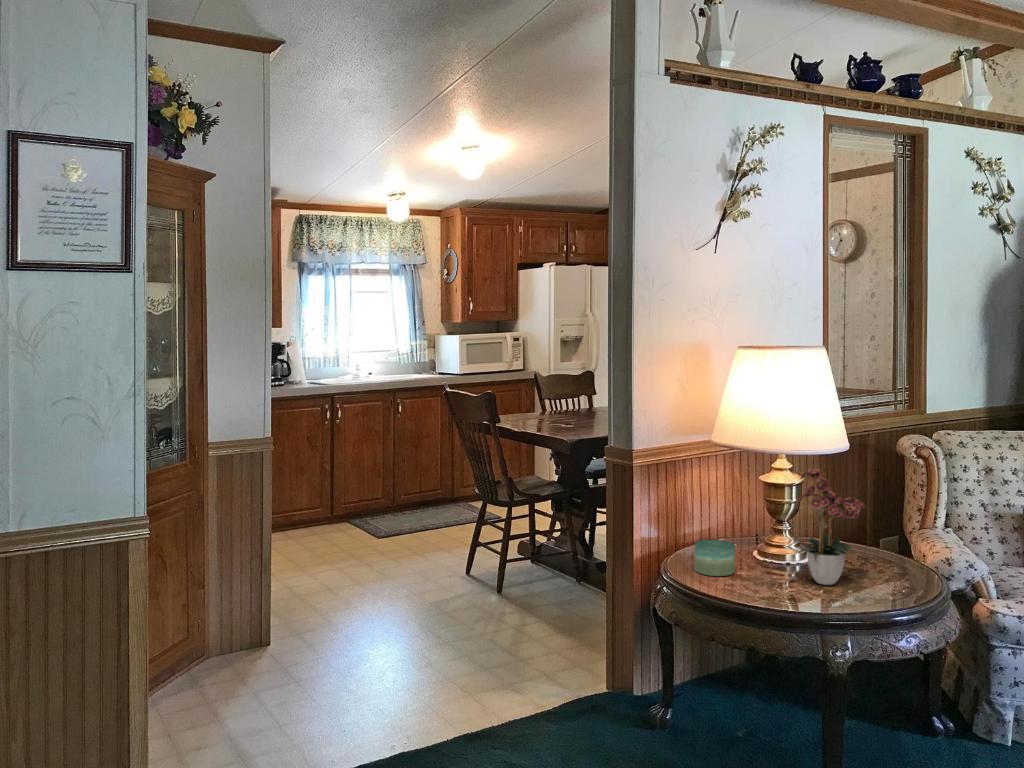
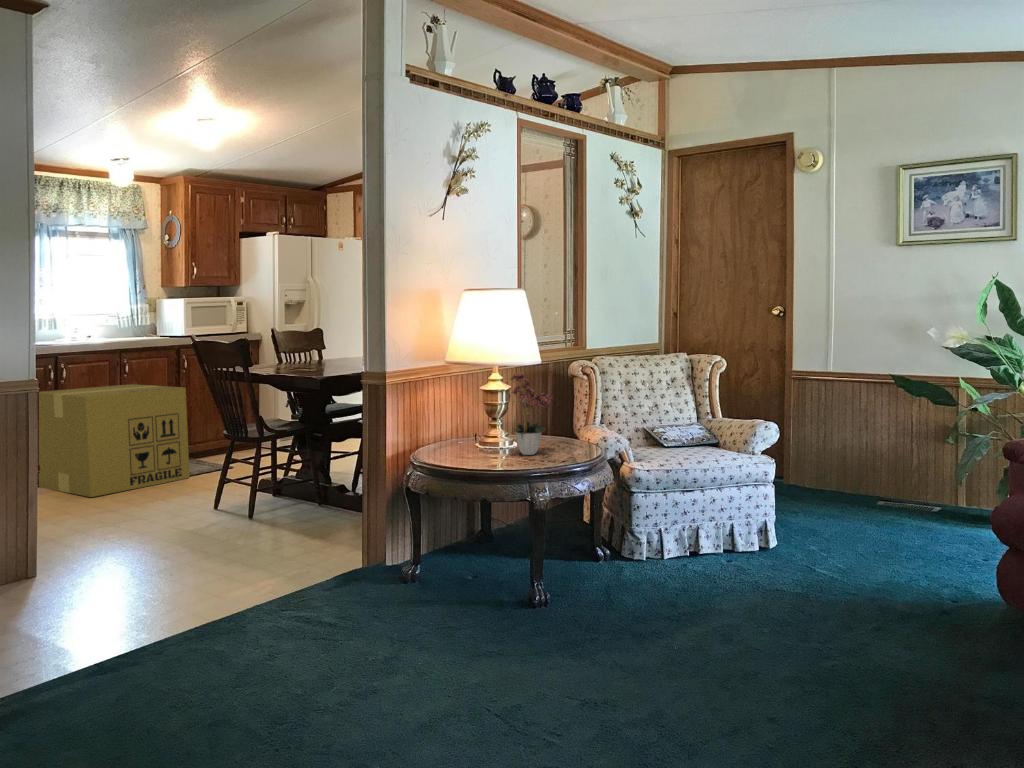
cardboard box: none [305,427,449,550] -> present [39,384,189,497]
candle: present [694,540,735,576] -> none [436,432,465,456]

